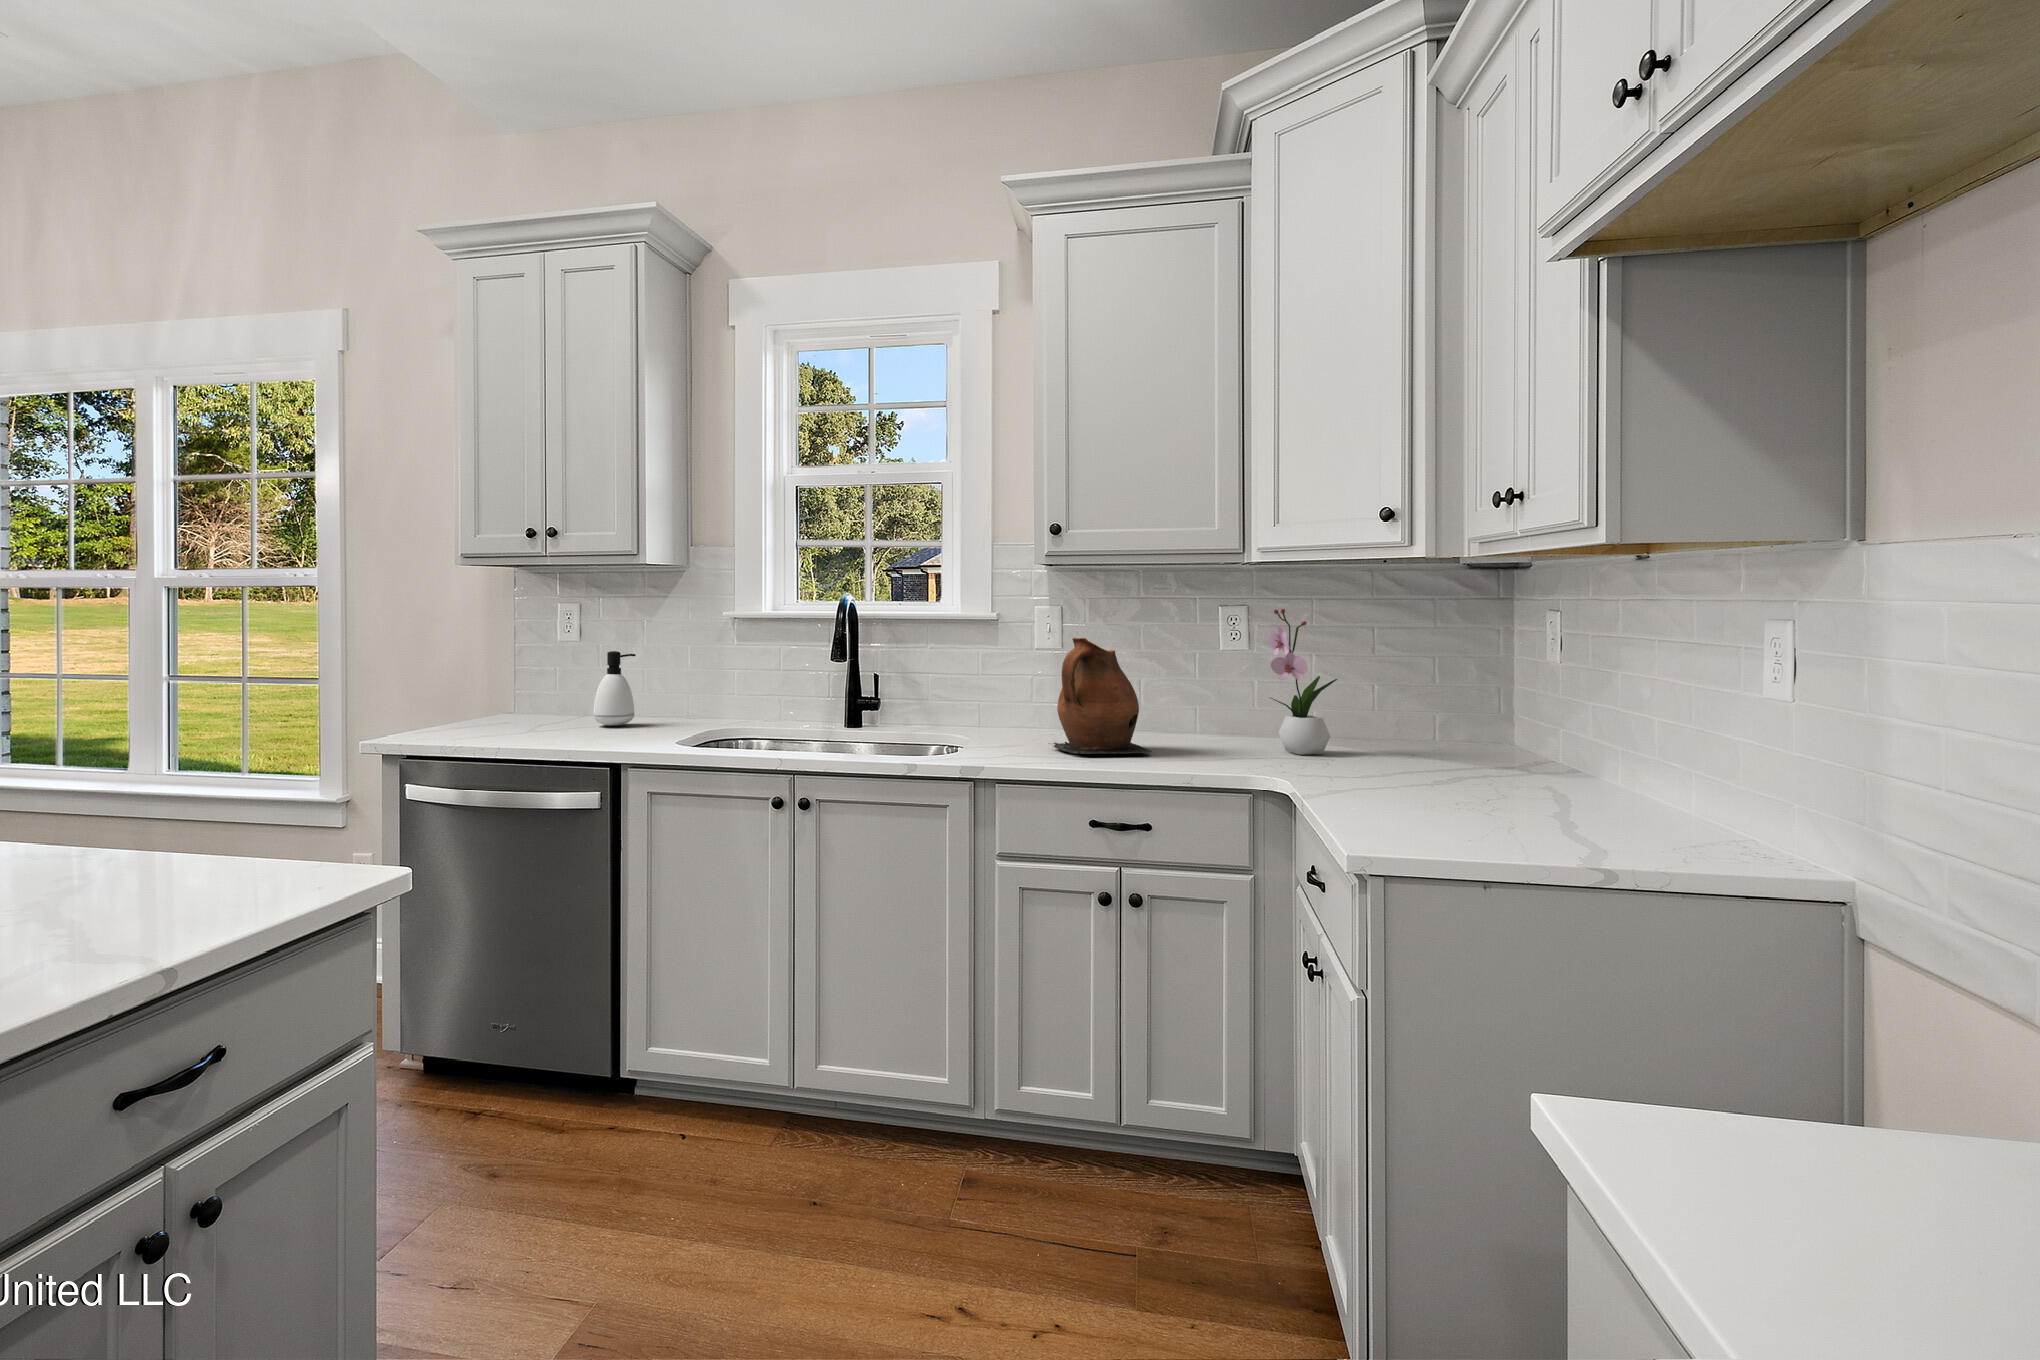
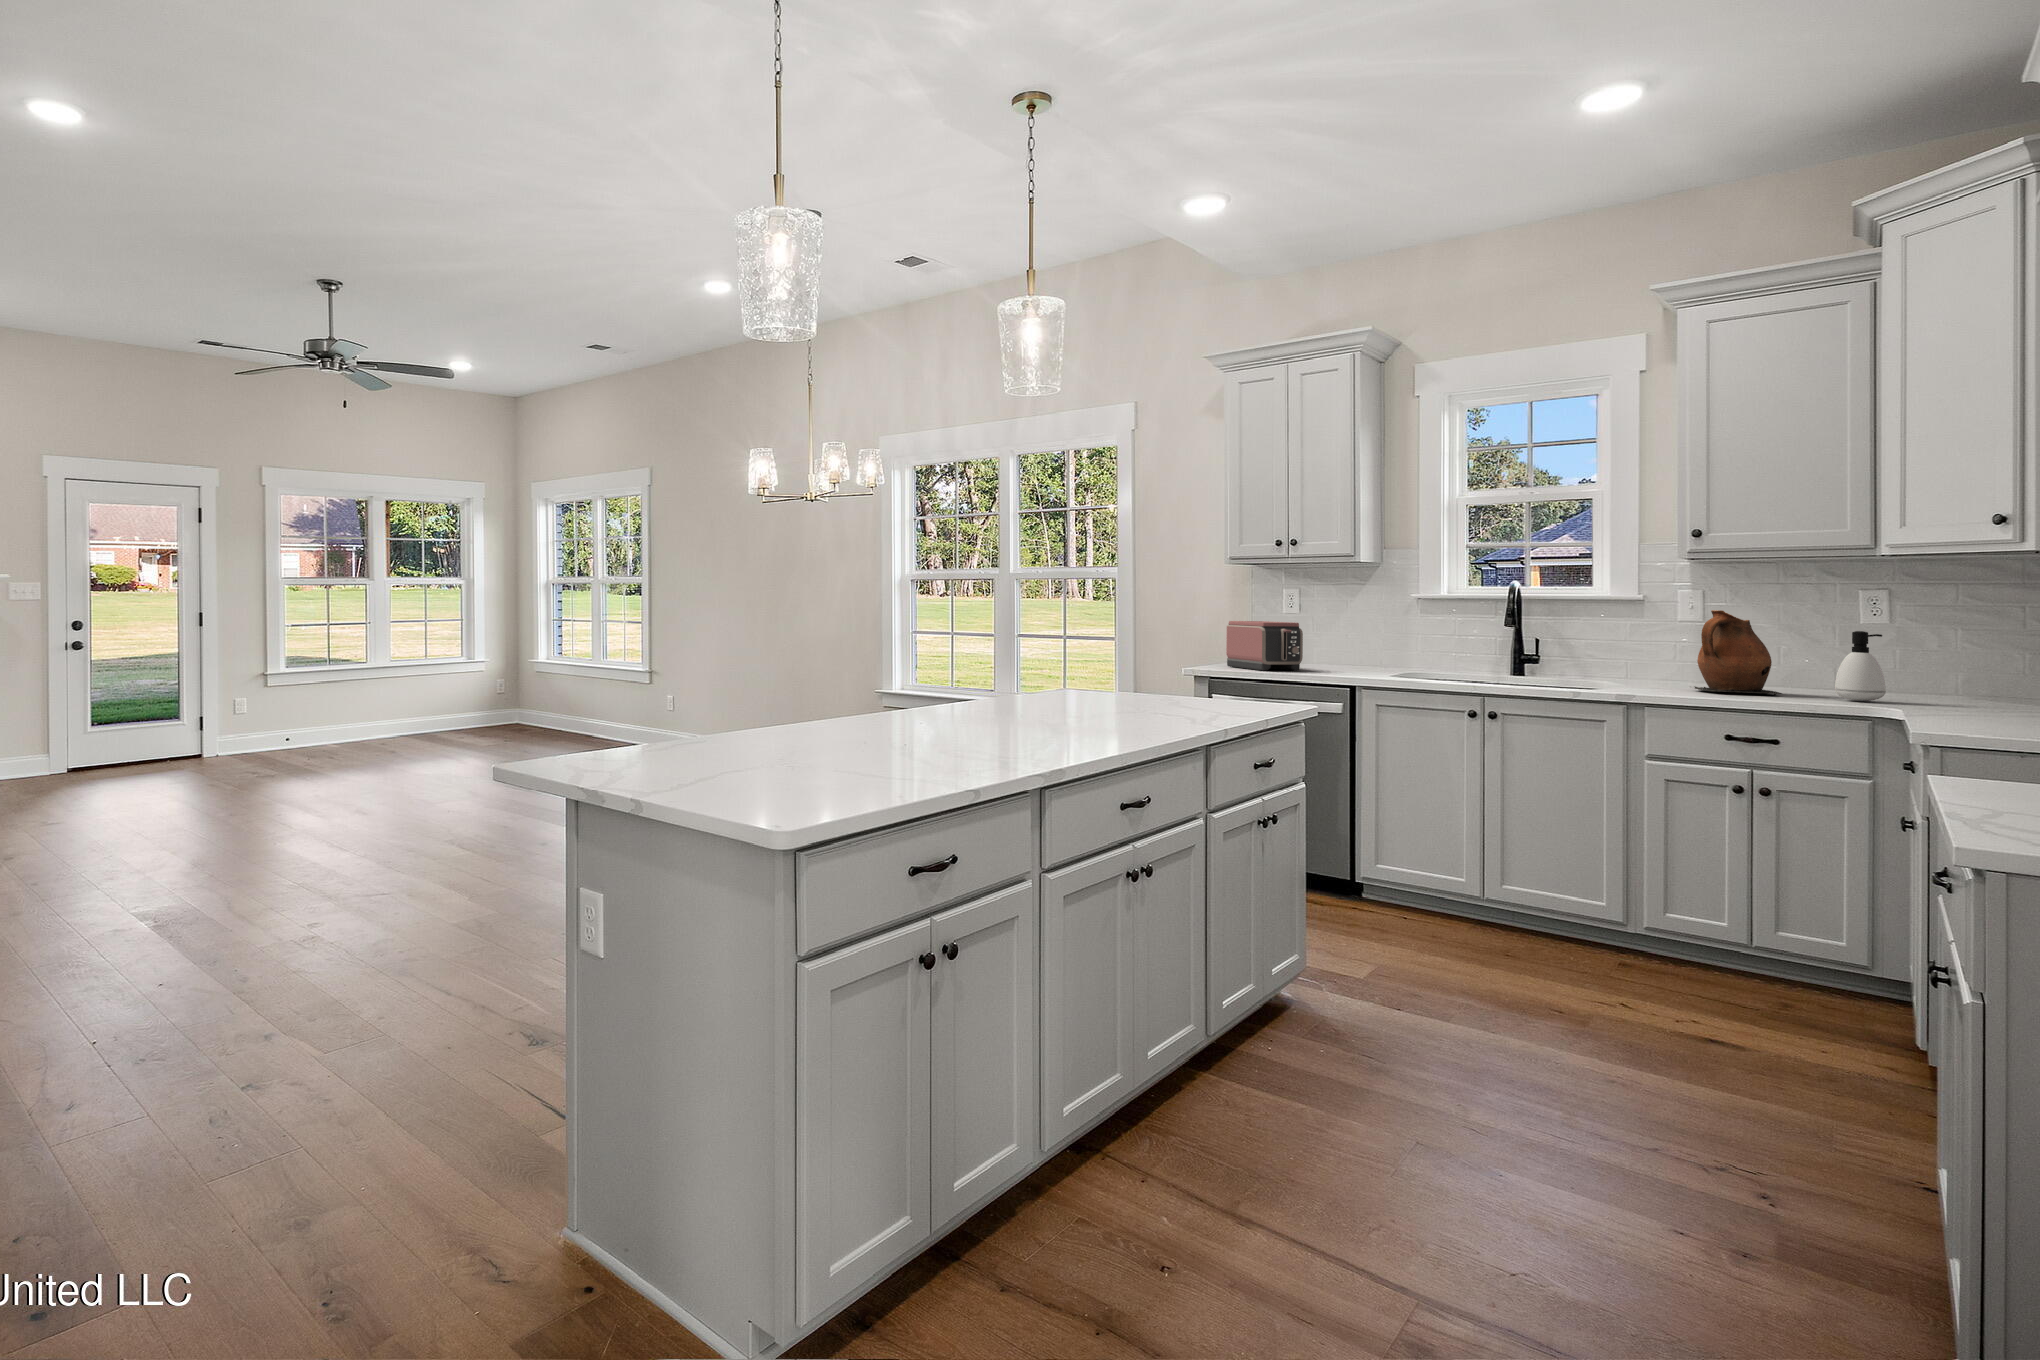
flower arrangement: present [1267,609,1337,755] -> none [1897,591,1967,702]
soap dispenser: present [593,651,636,726] -> present [1835,631,1886,701]
toaster: none [446,657,556,742] -> present [1226,621,1303,671]

